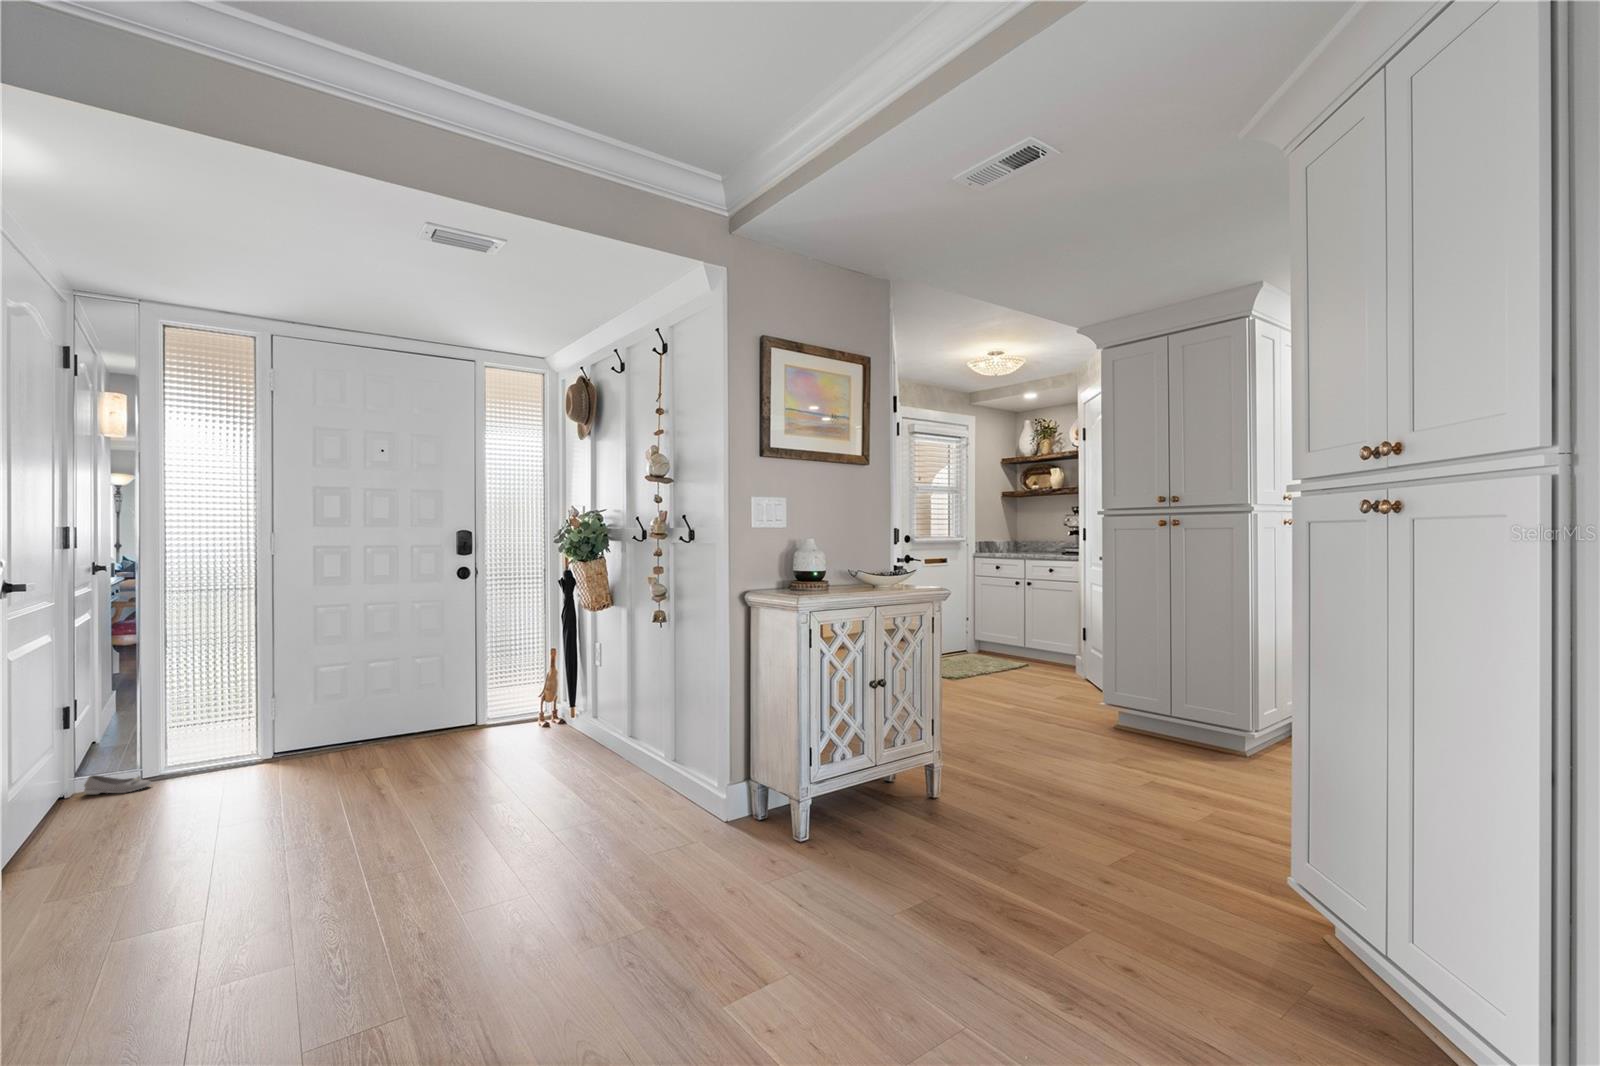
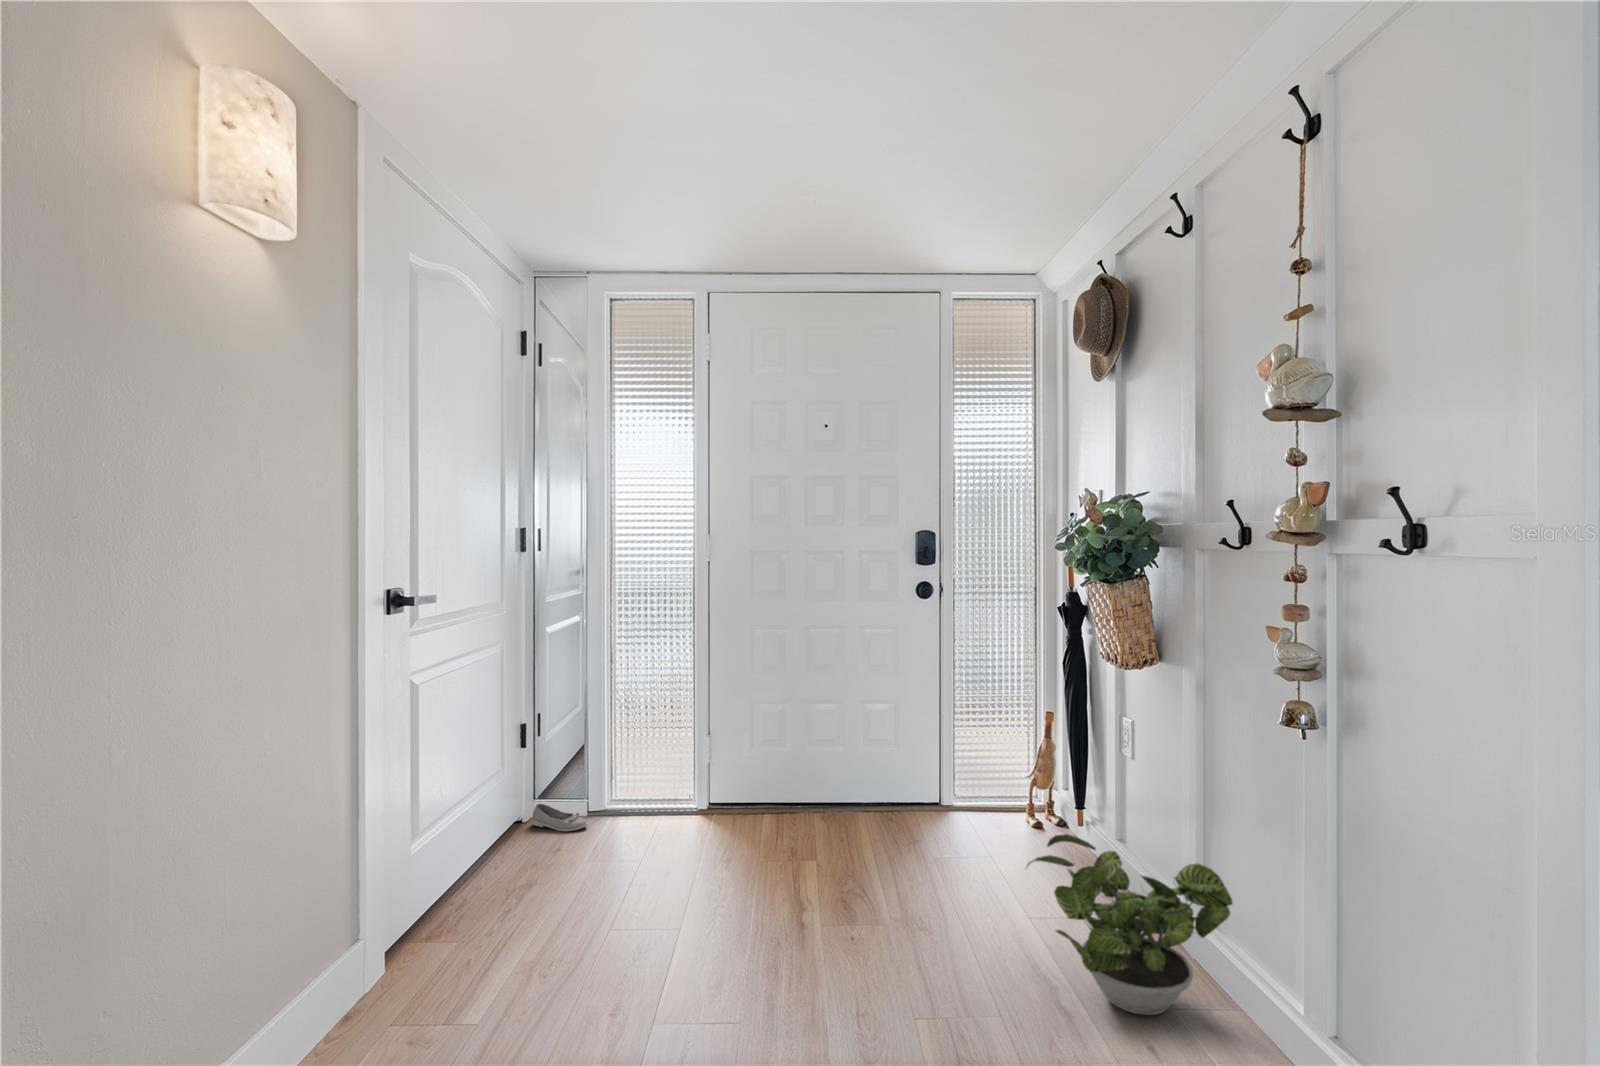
potted plant: none [532,699,638,785] -> present [1026,834,1233,1015]

